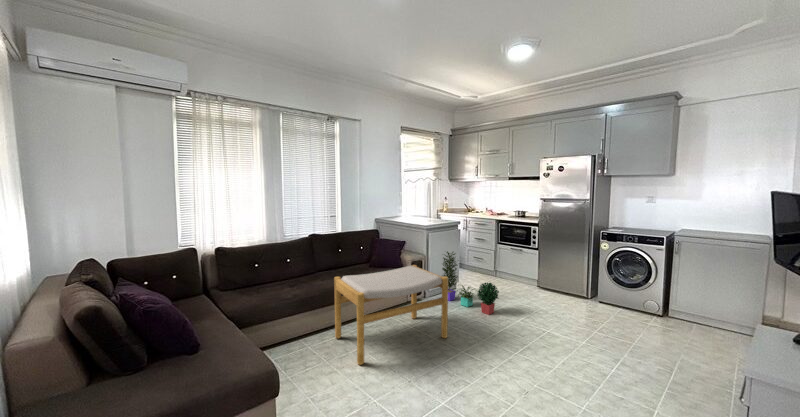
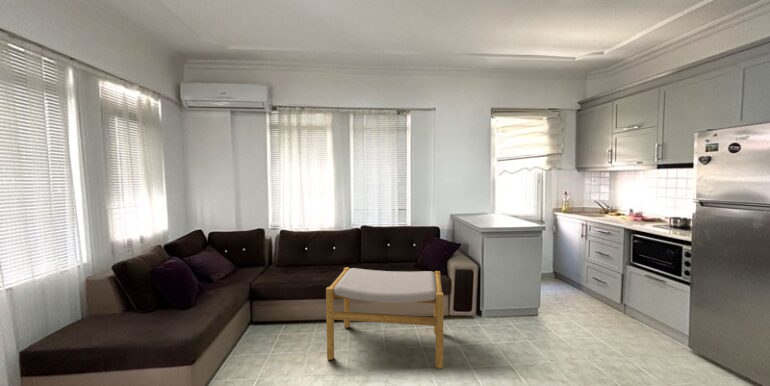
potted plant: present [442,251,499,315] -> none [498,262,558,363]

